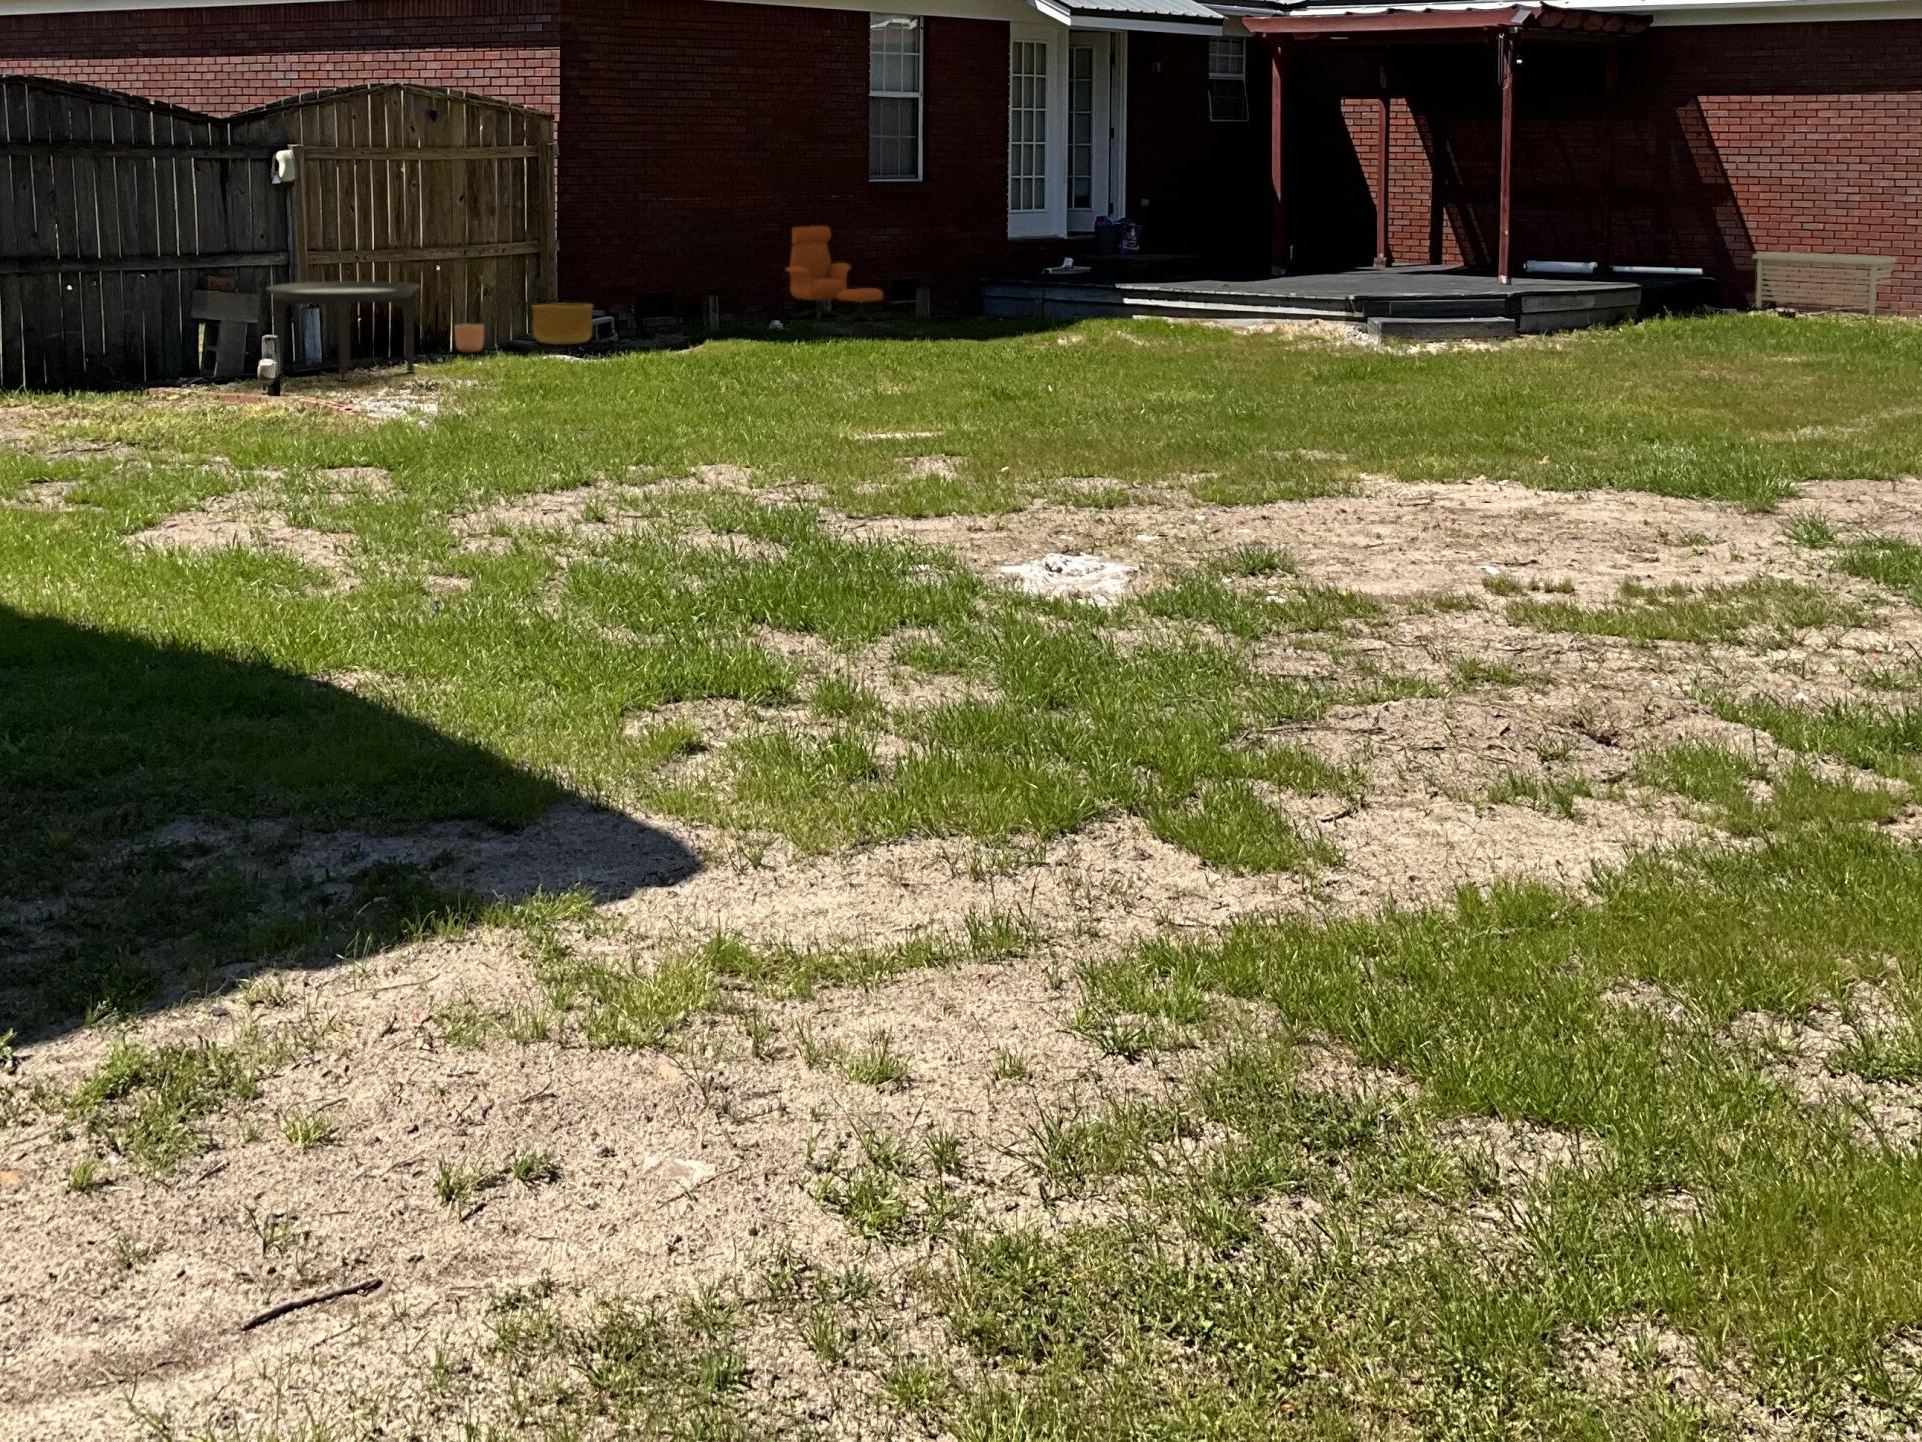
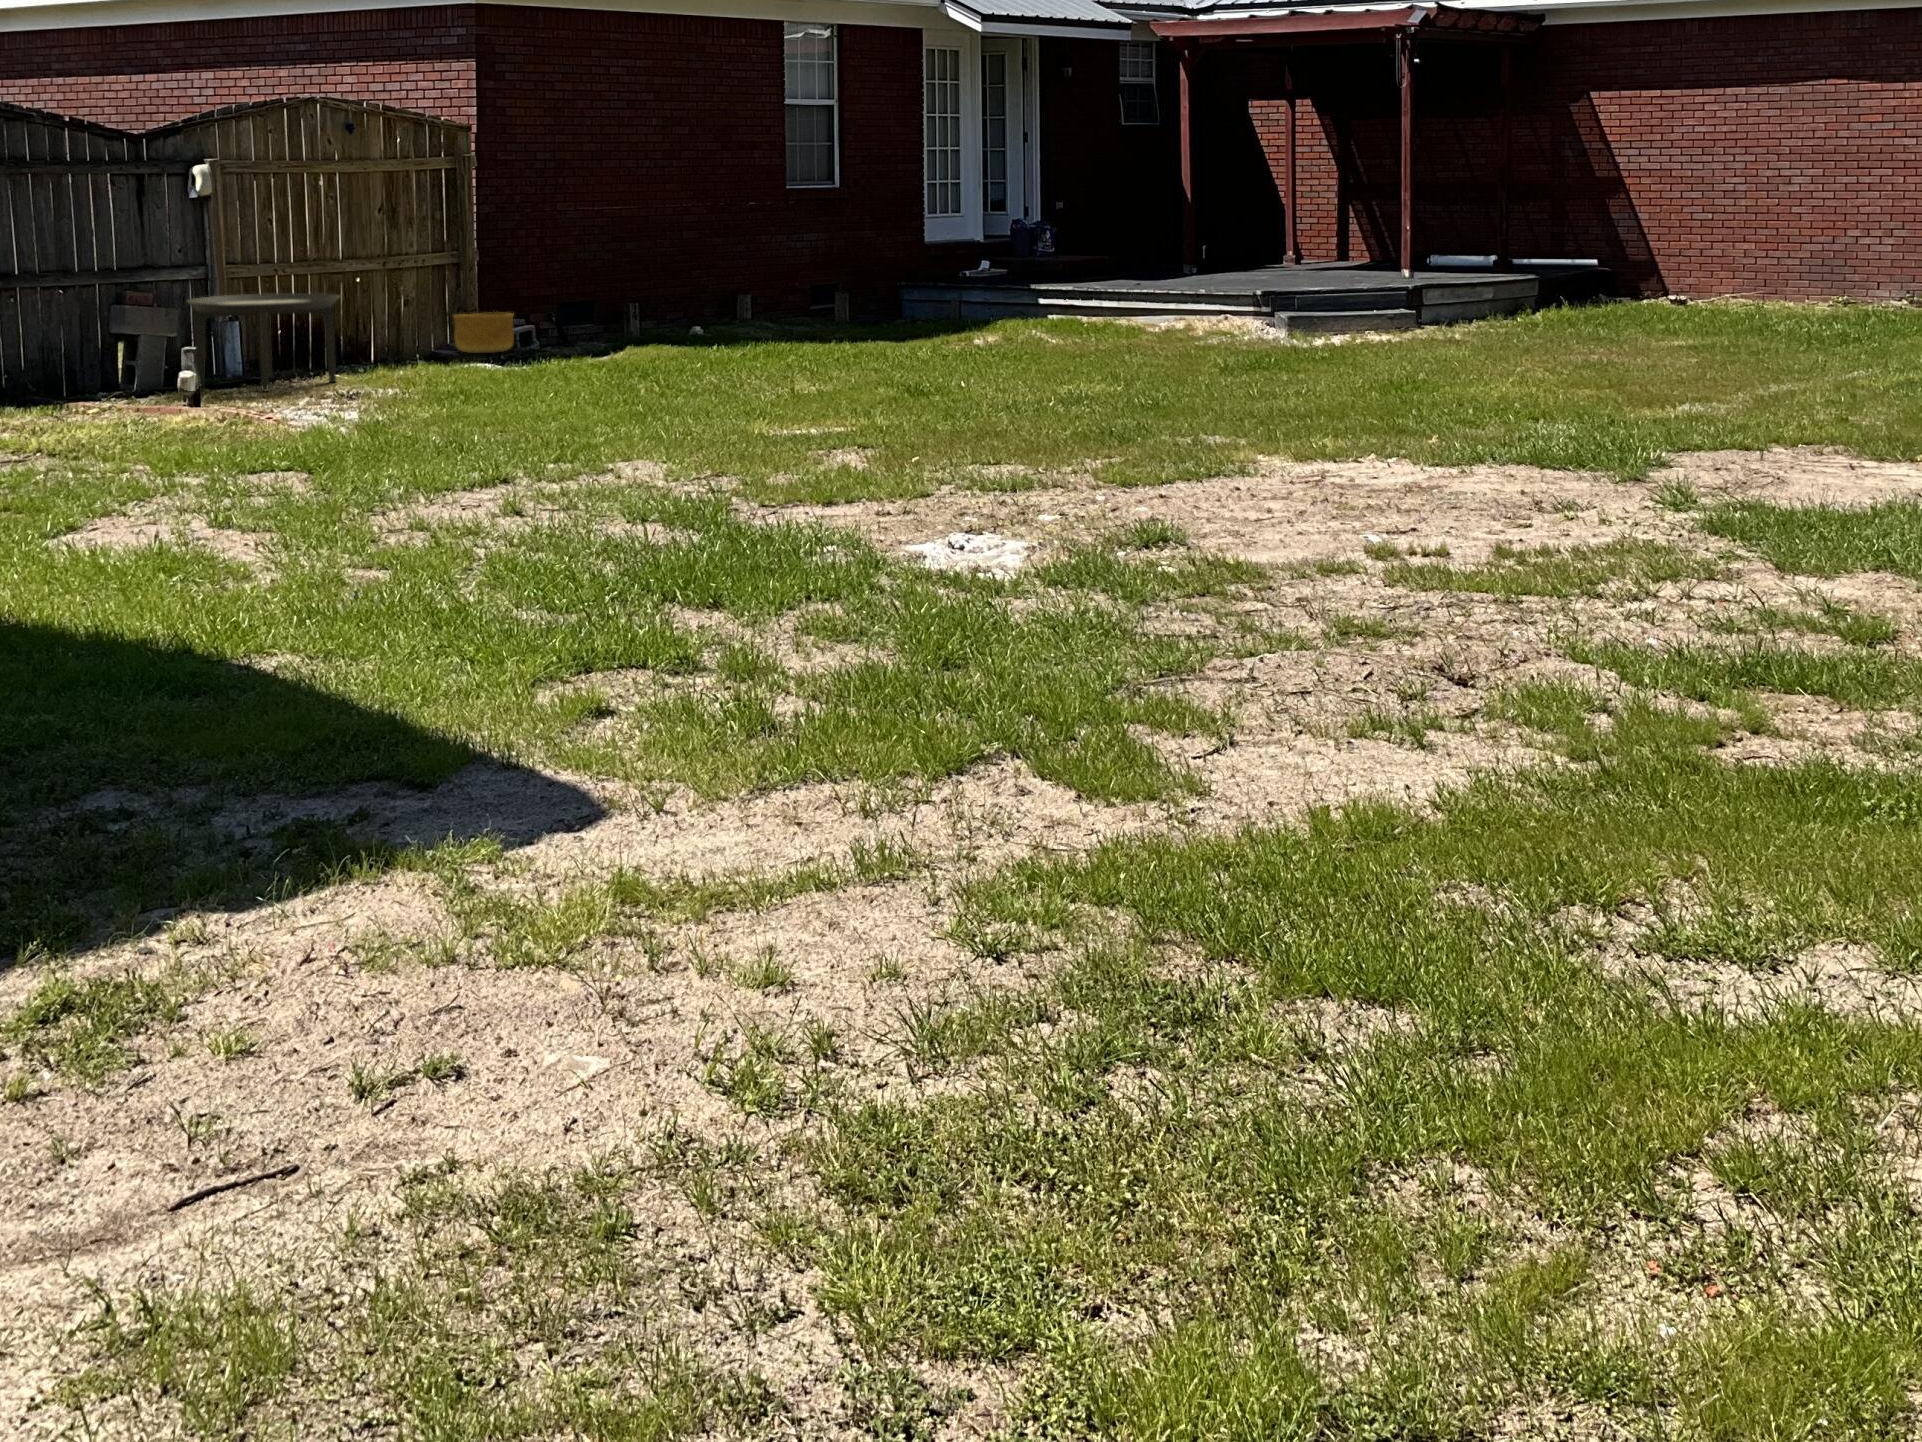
lounge chair: present [786,226,883,321] -> none [705,233,805,326]
storage bench: present [1753,252,1898,315] -> none [1648,241,1791,301]
planter: present [455,324,484,352] -> none [376,335,405,362]

